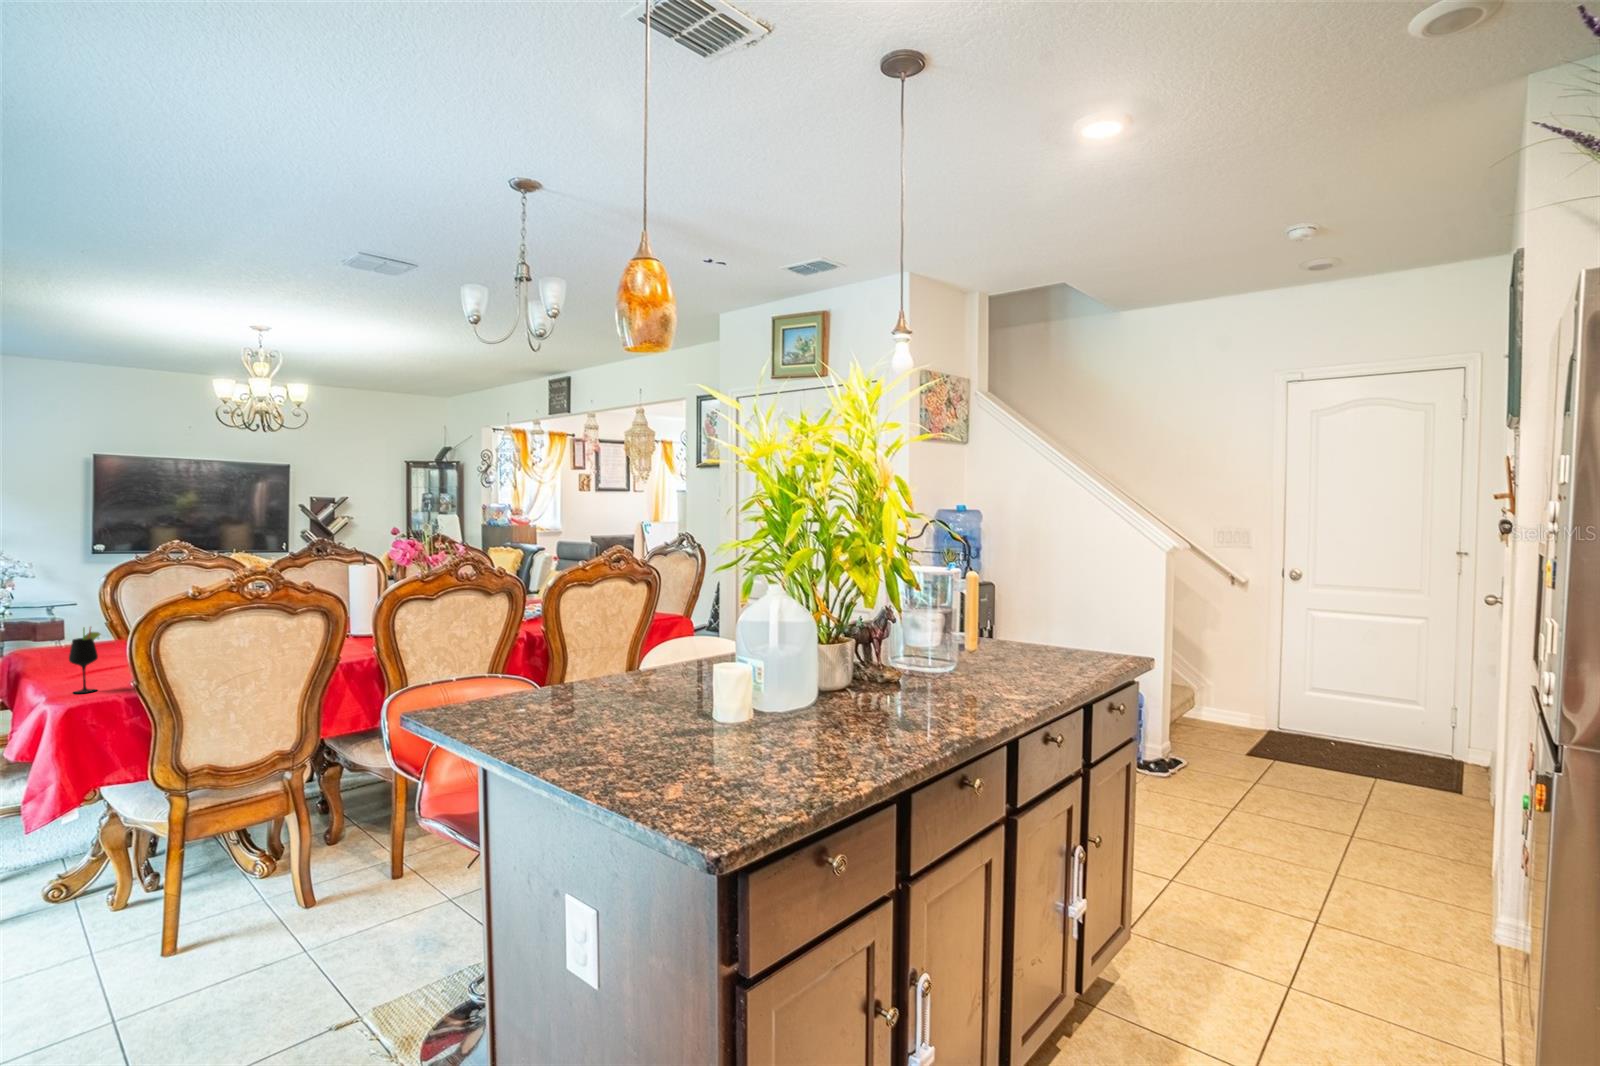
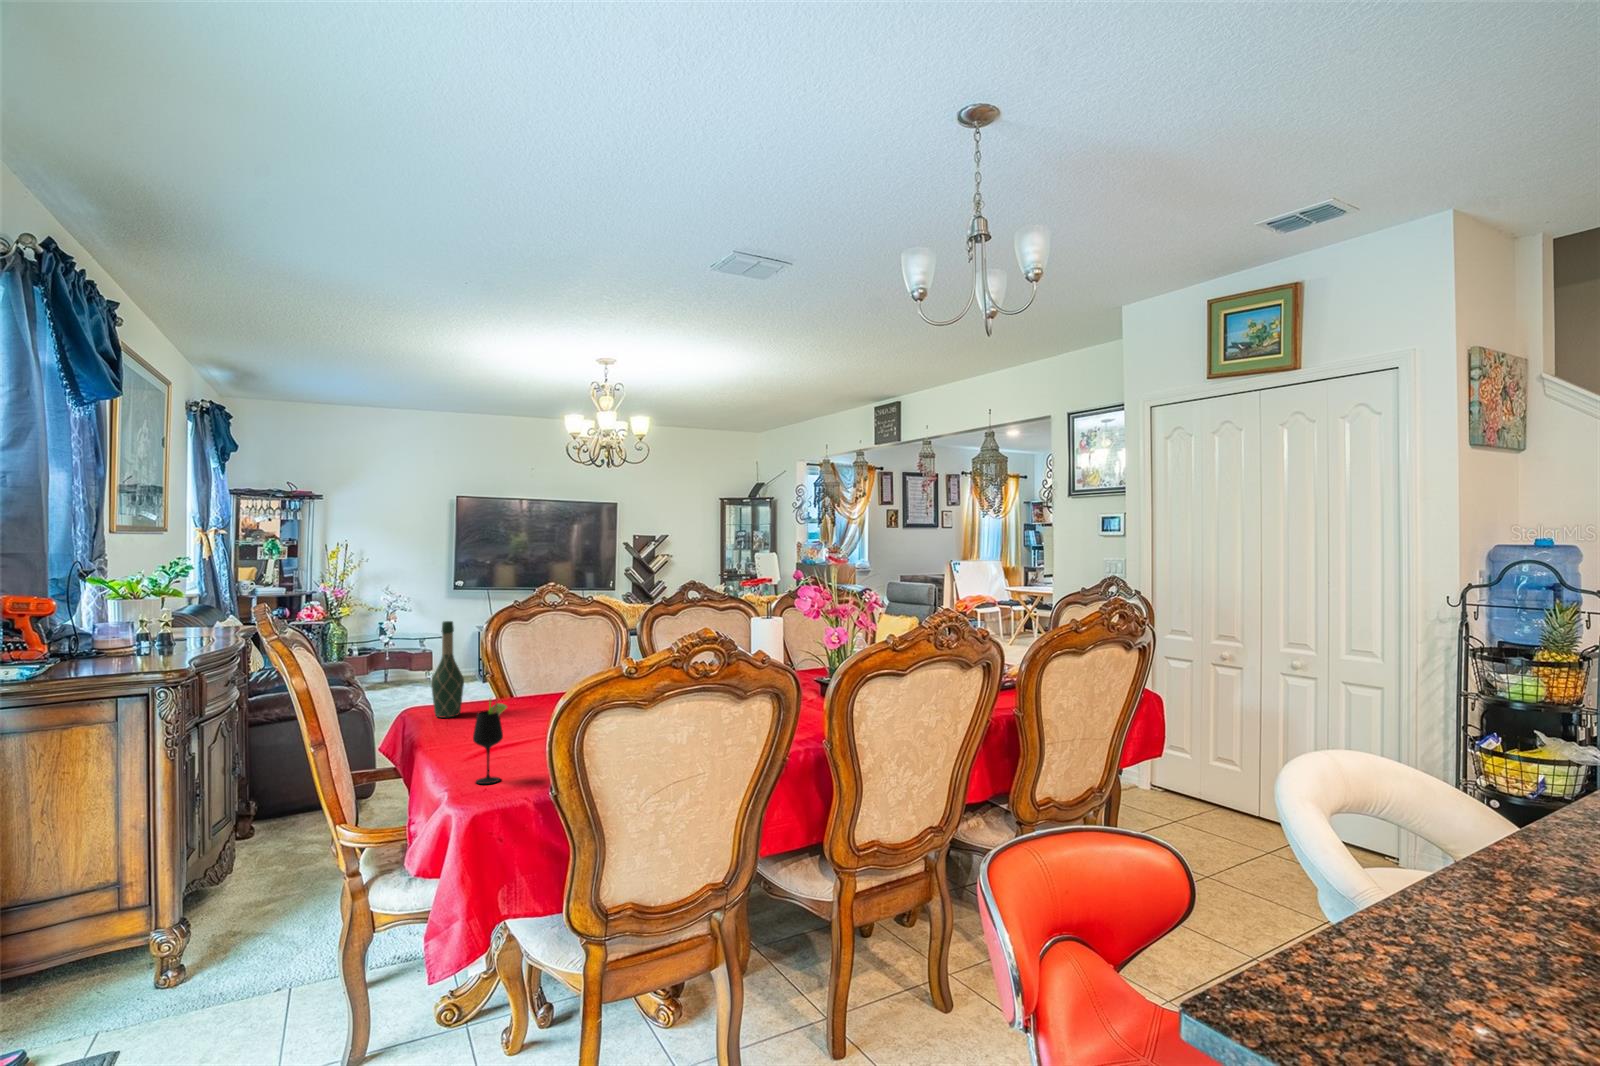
wine bottle: none [36,575,71,658] -> present [431,621,464,718]

